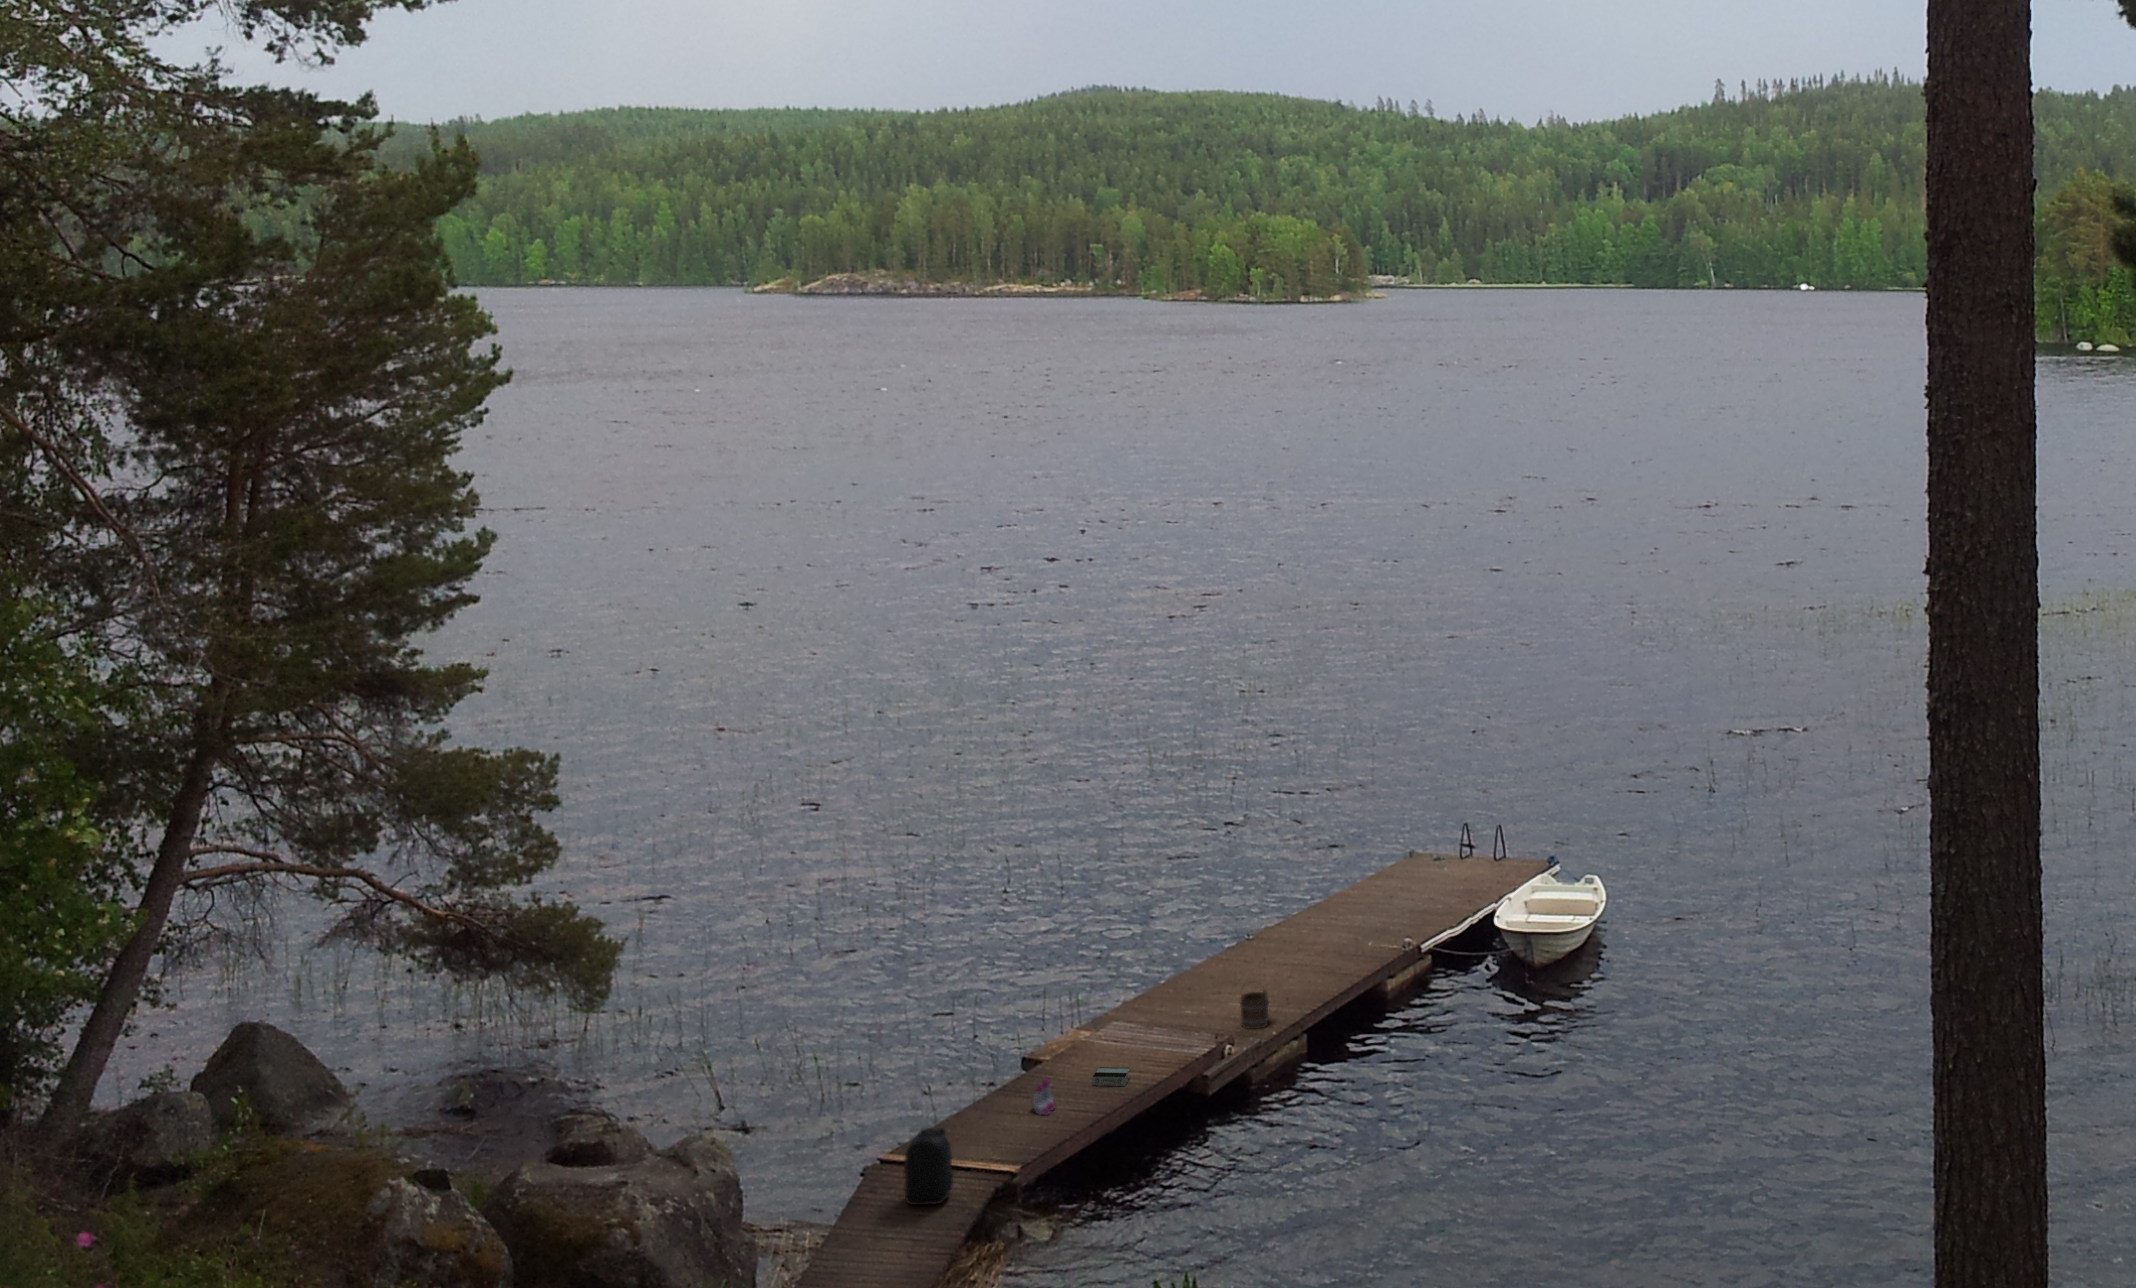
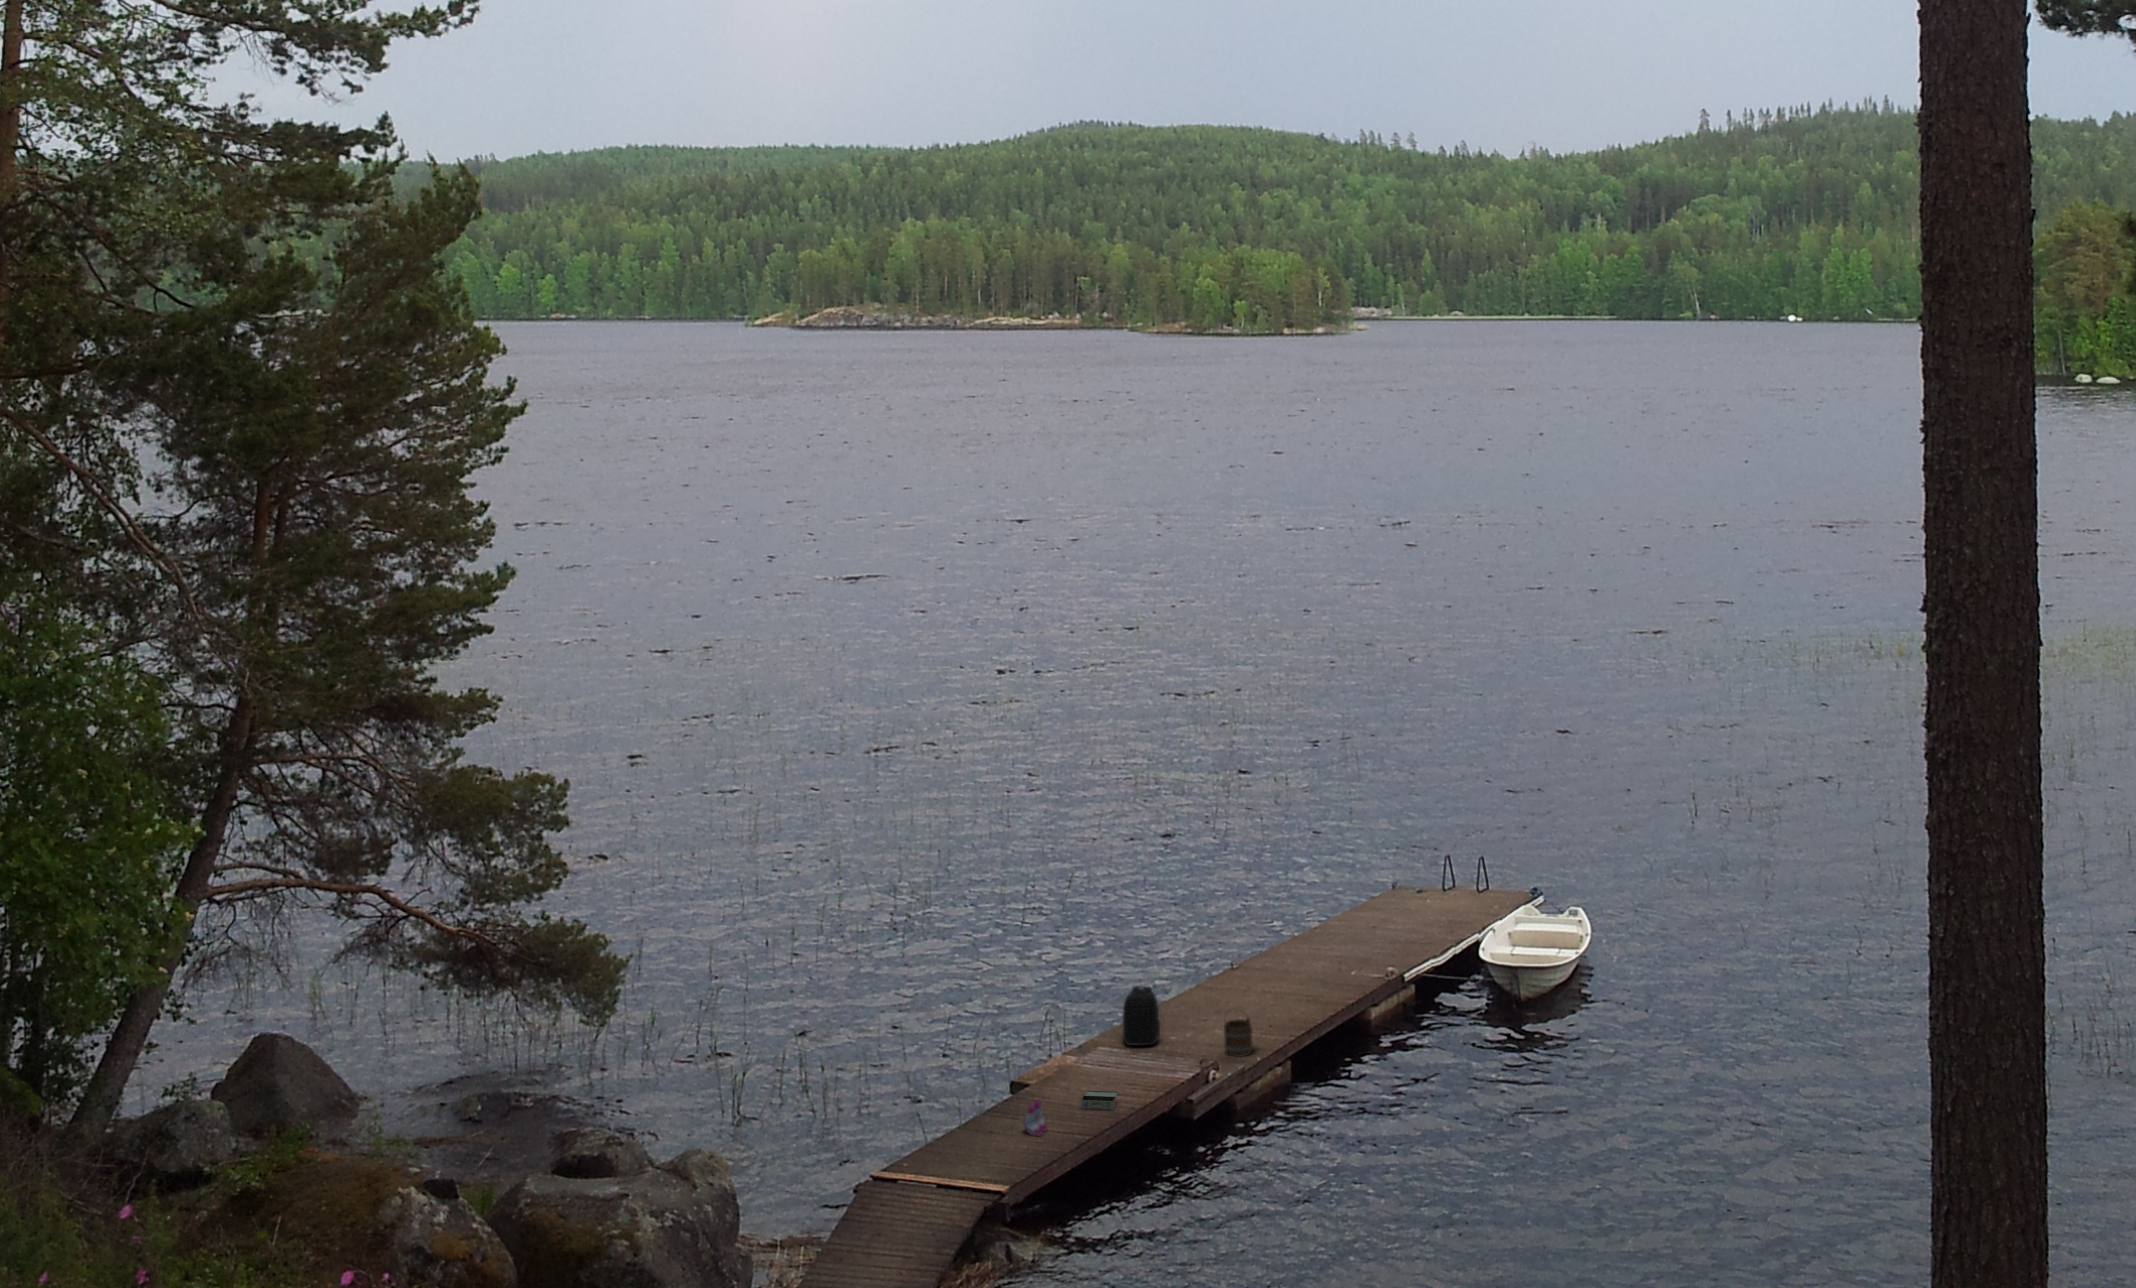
backpack: present [904,1128,954,1205] -> present [1123,986,1160,1045]

